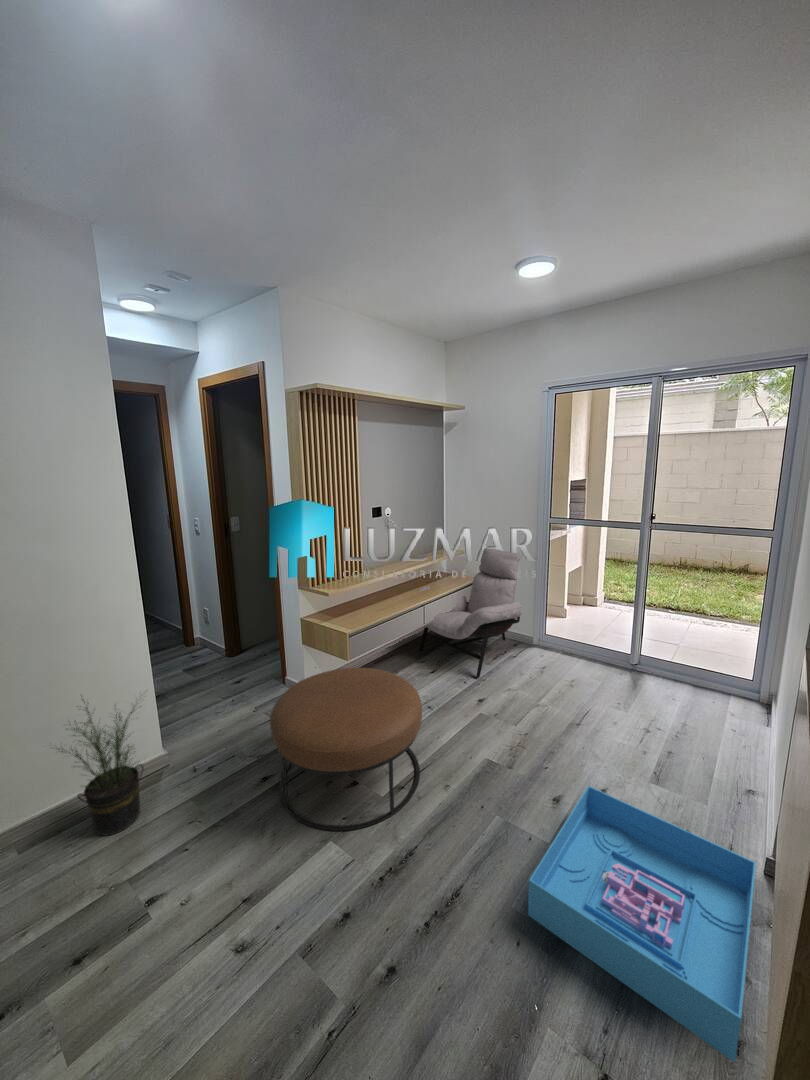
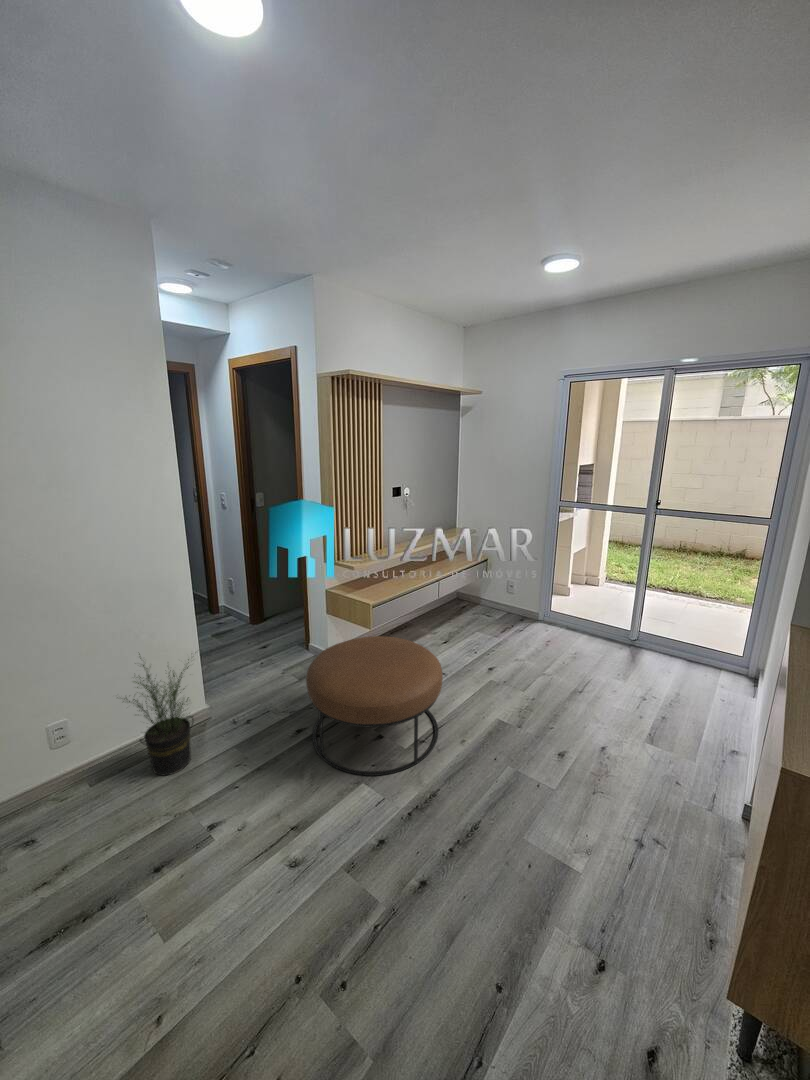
lounge chair: present [417,548,522,679] -> none [430,529,532,651]
storage bin: present [528,786,756,1062] -> none [537,742,733,949]

